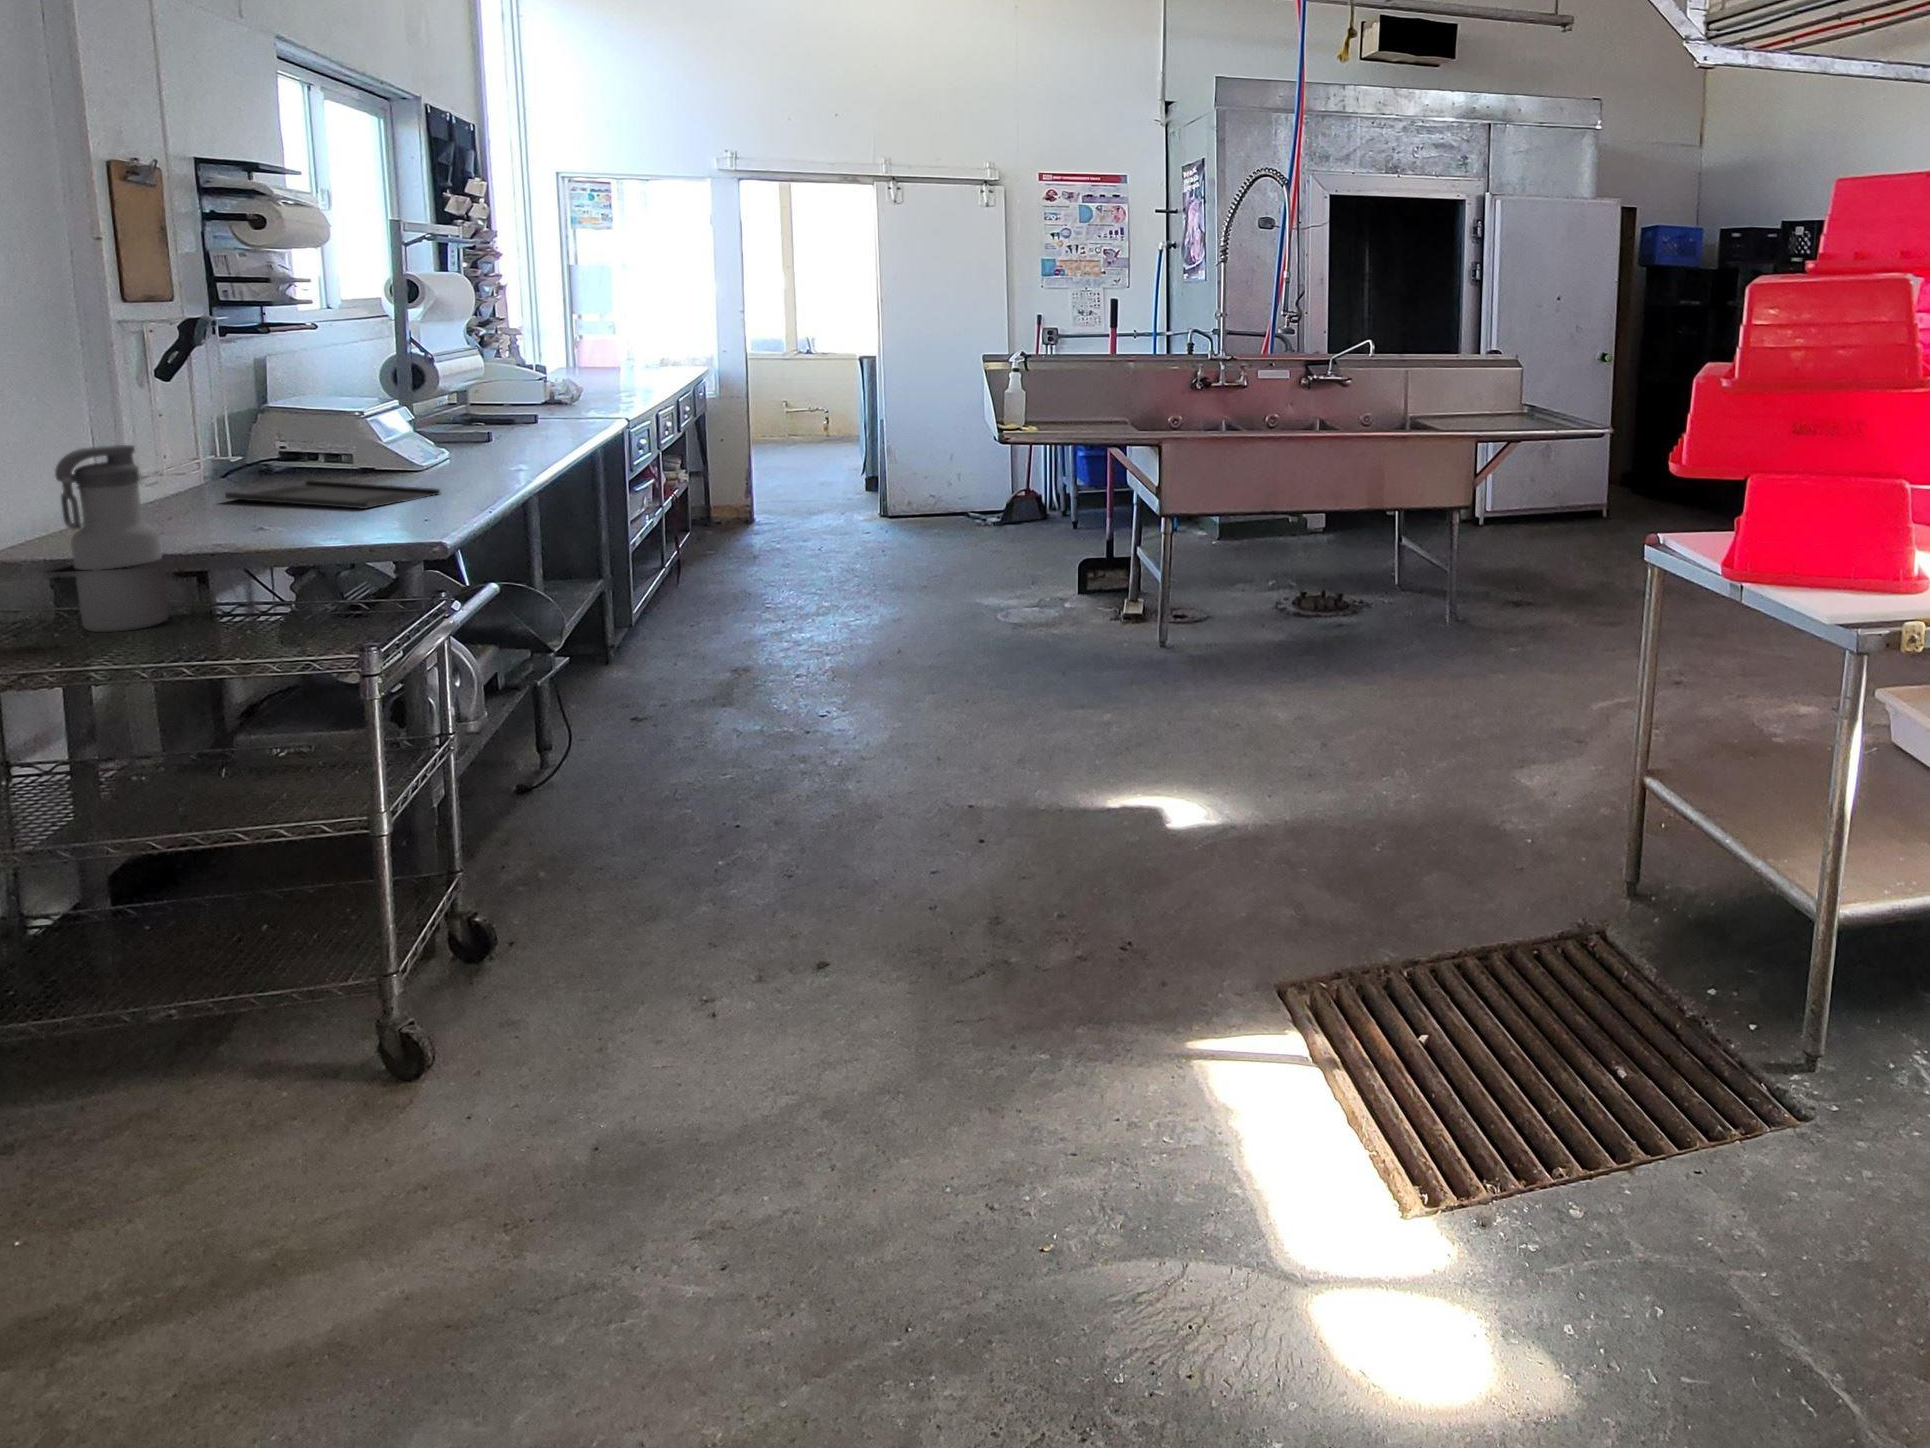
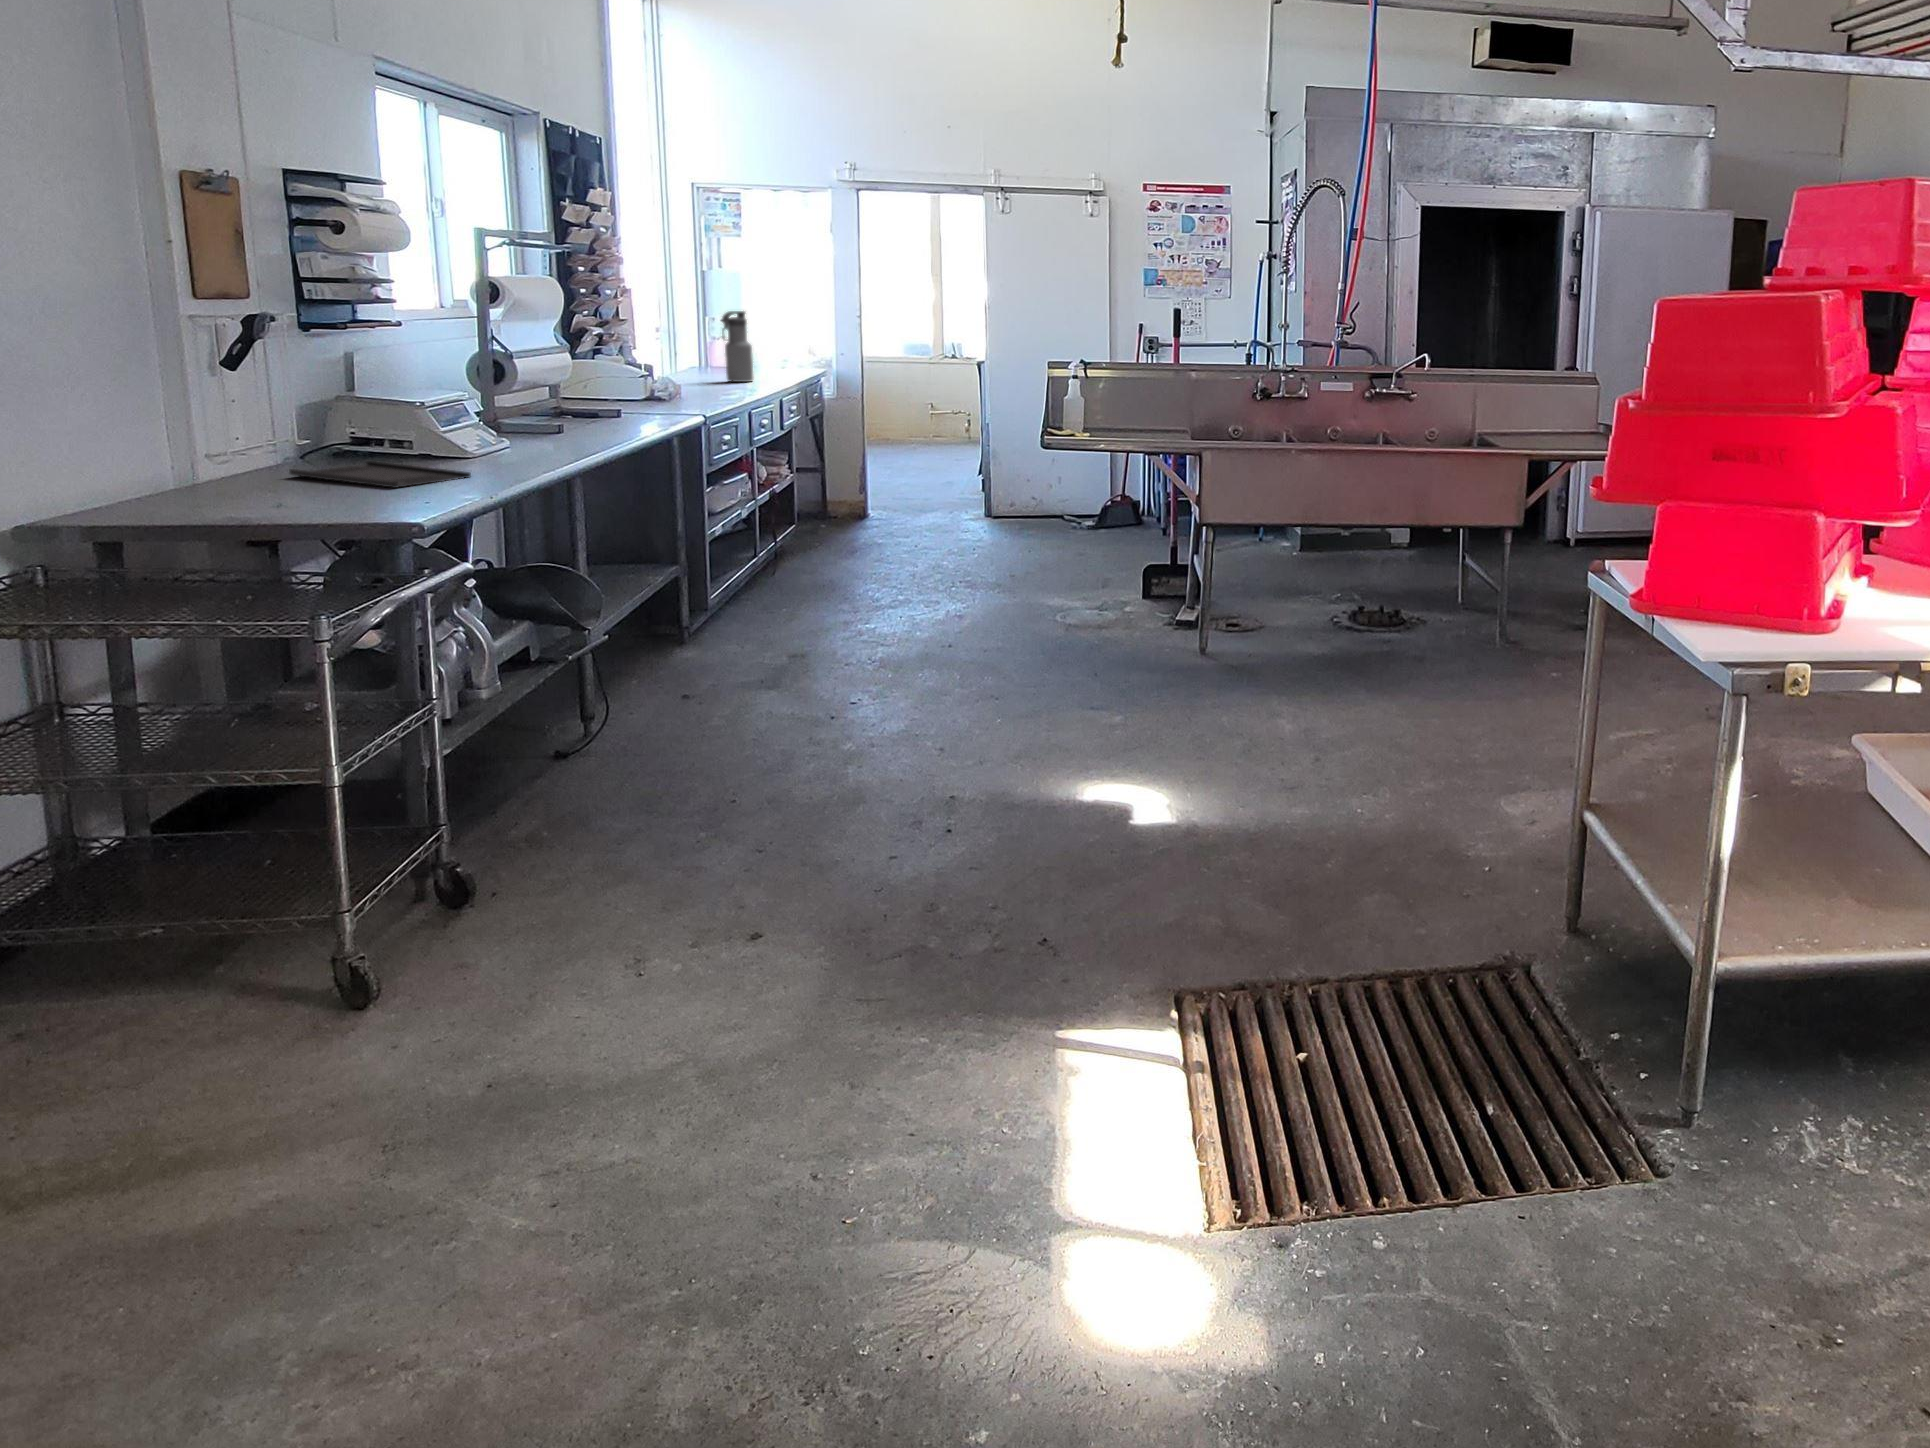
water bottle: present [55,445,169,632] -> present [722,311,754,382]

